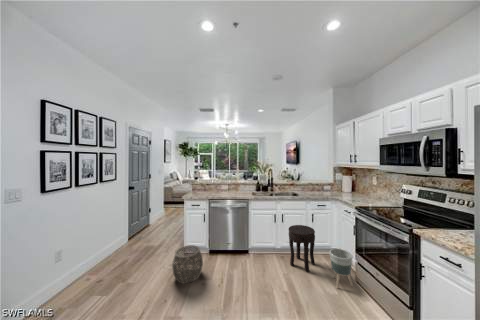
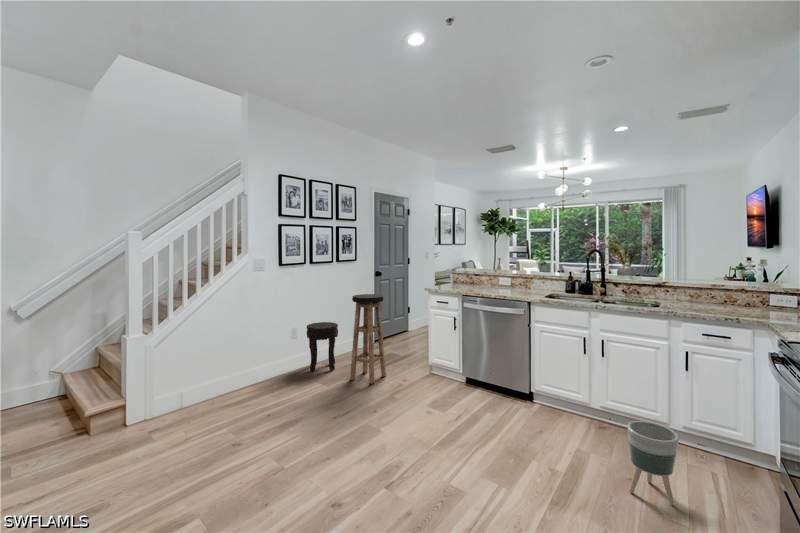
bar stool: none [131,204,160,280] -> present [350,294,386,384]
side table: present [289,225,315,272] -> present [307,322,338,372]
woven basket: present [172,245,203,283] -> none [387,357,428,402]

